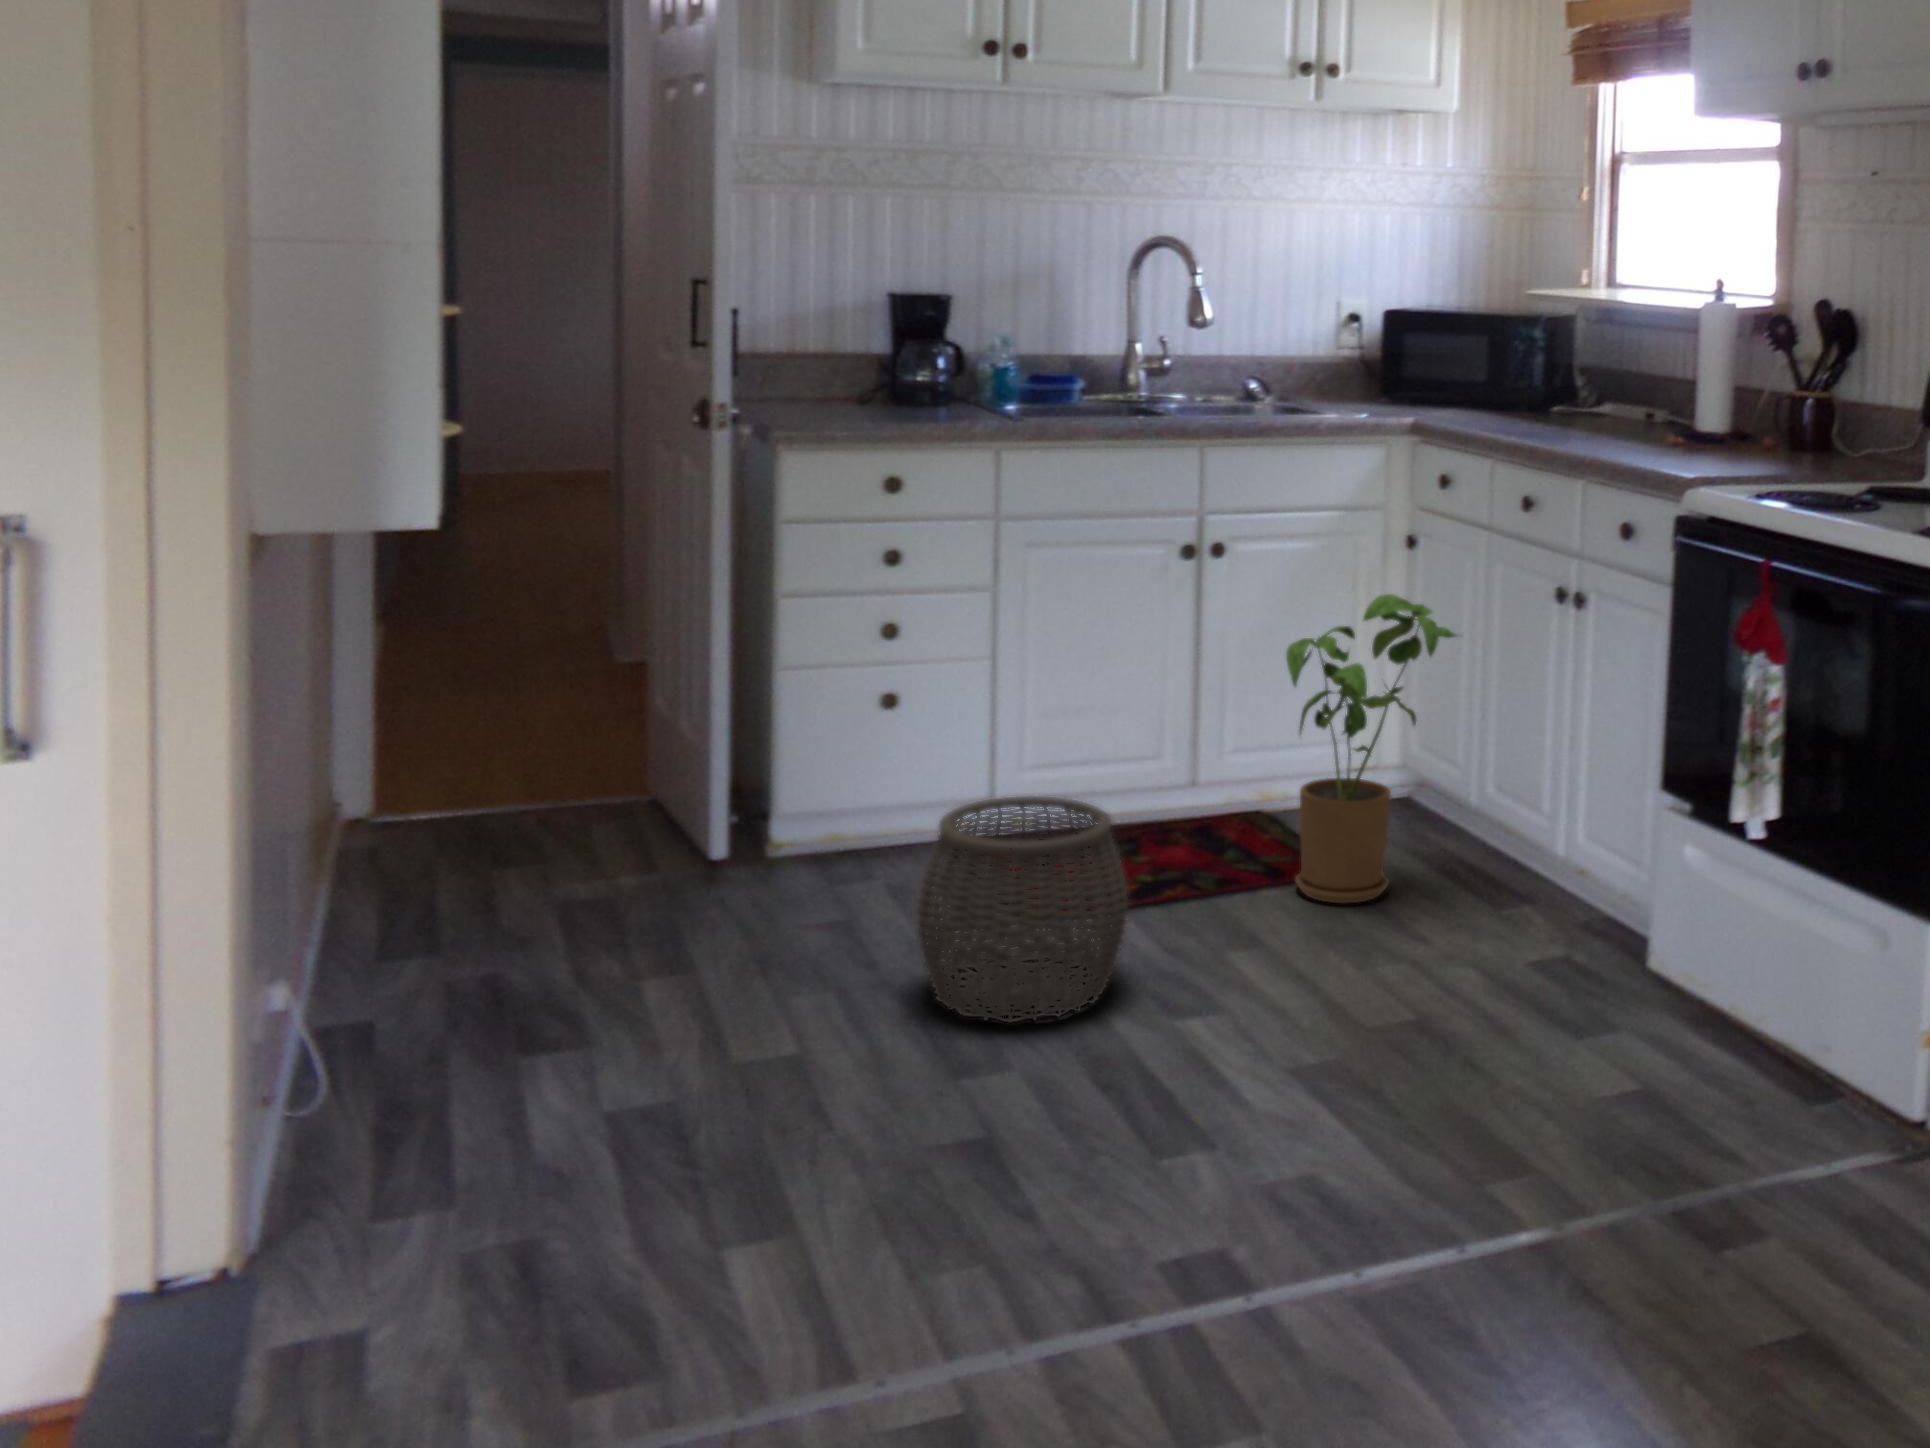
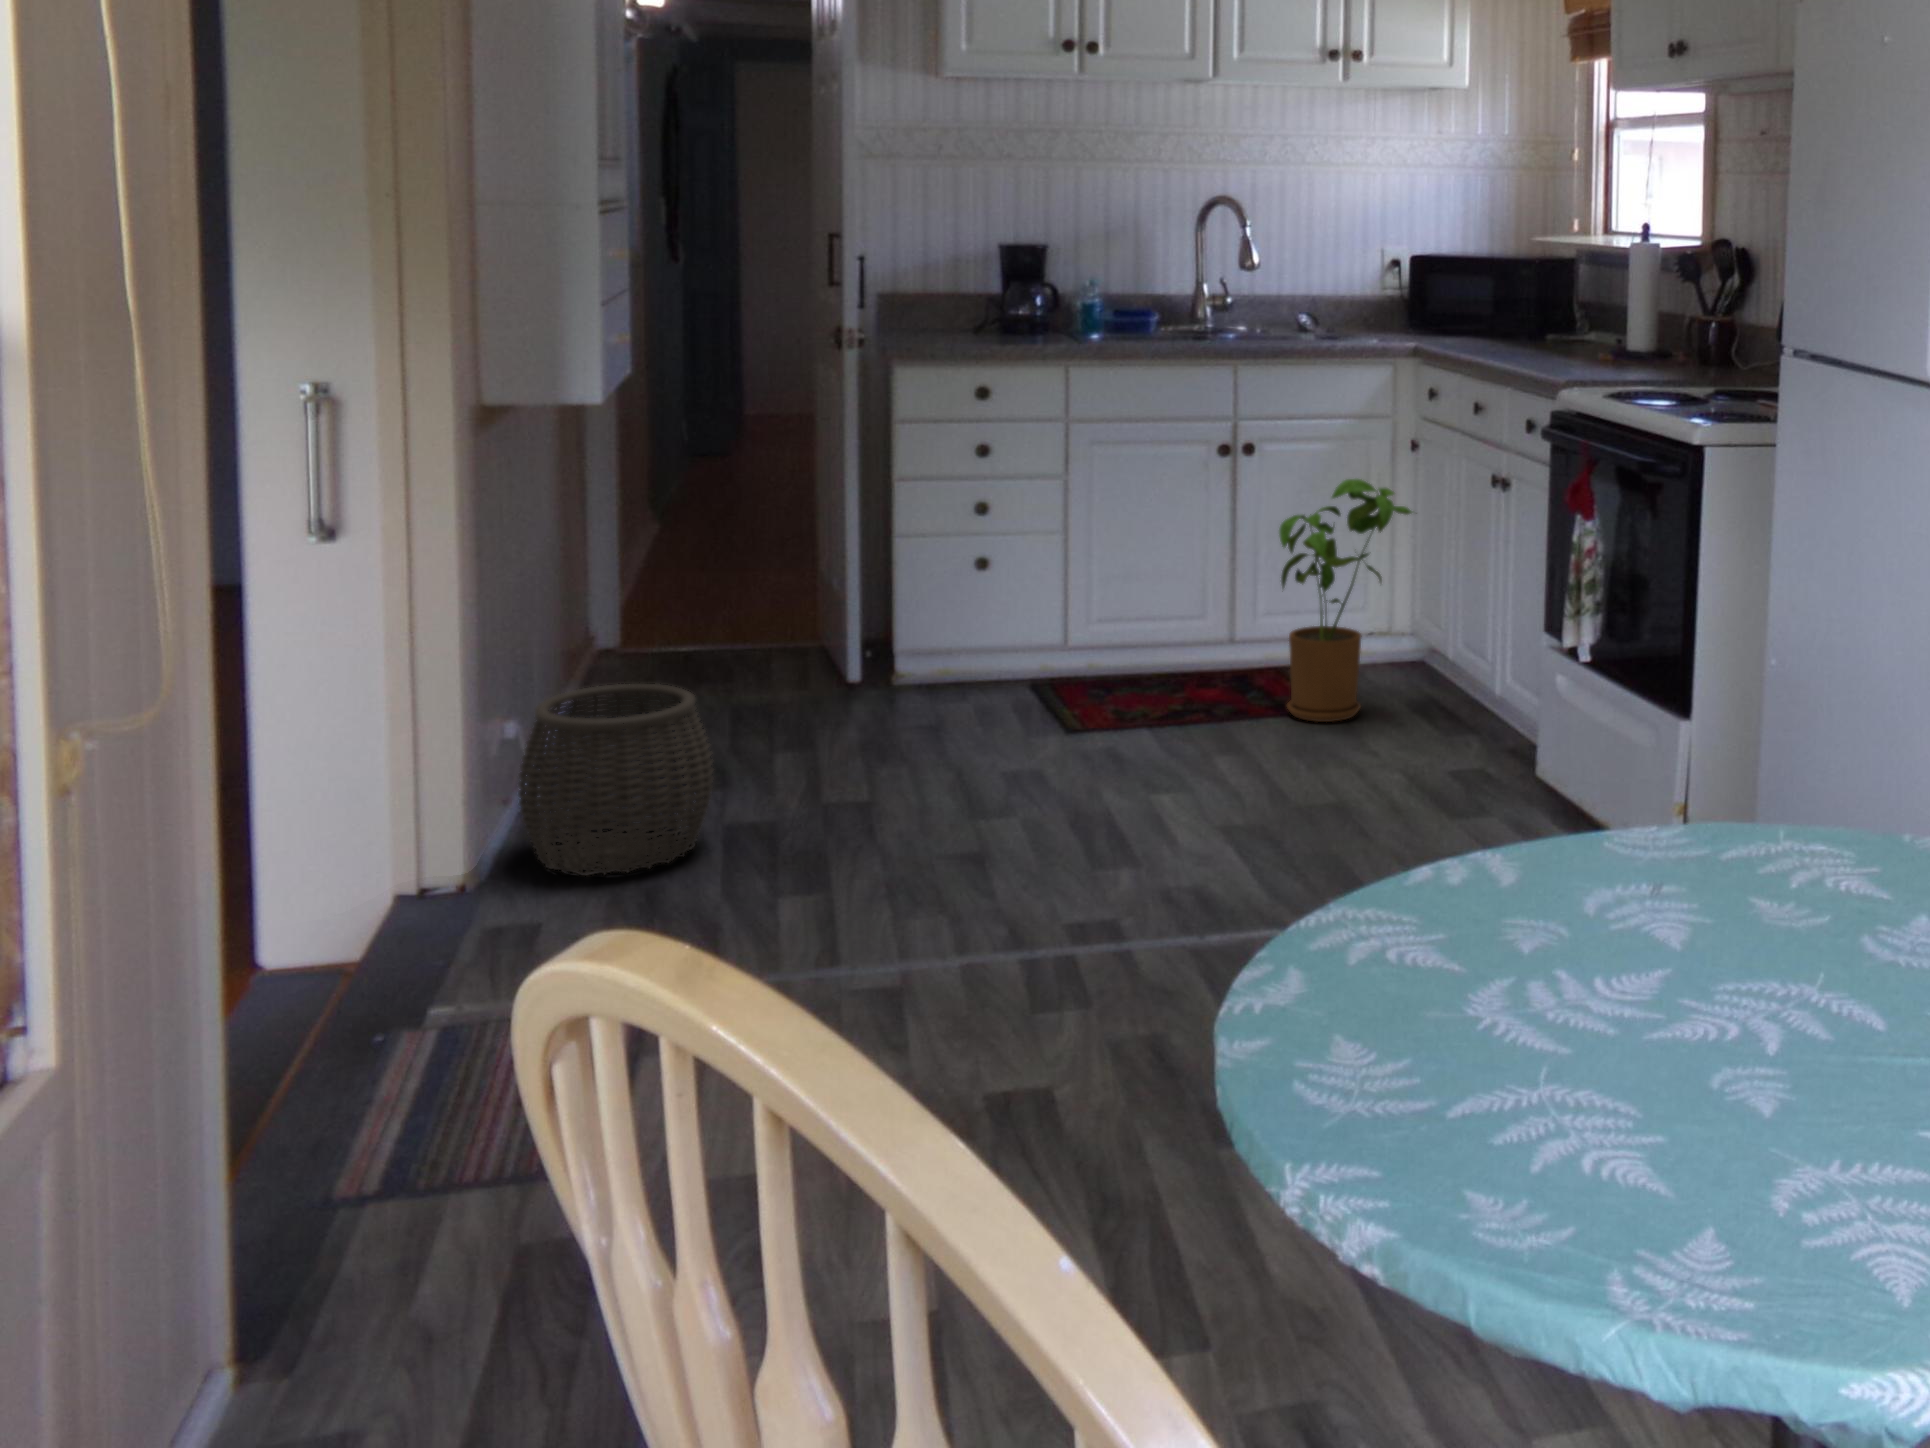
woven basket: present [917,796,1128,1022] -> present [518,684,713,876]

